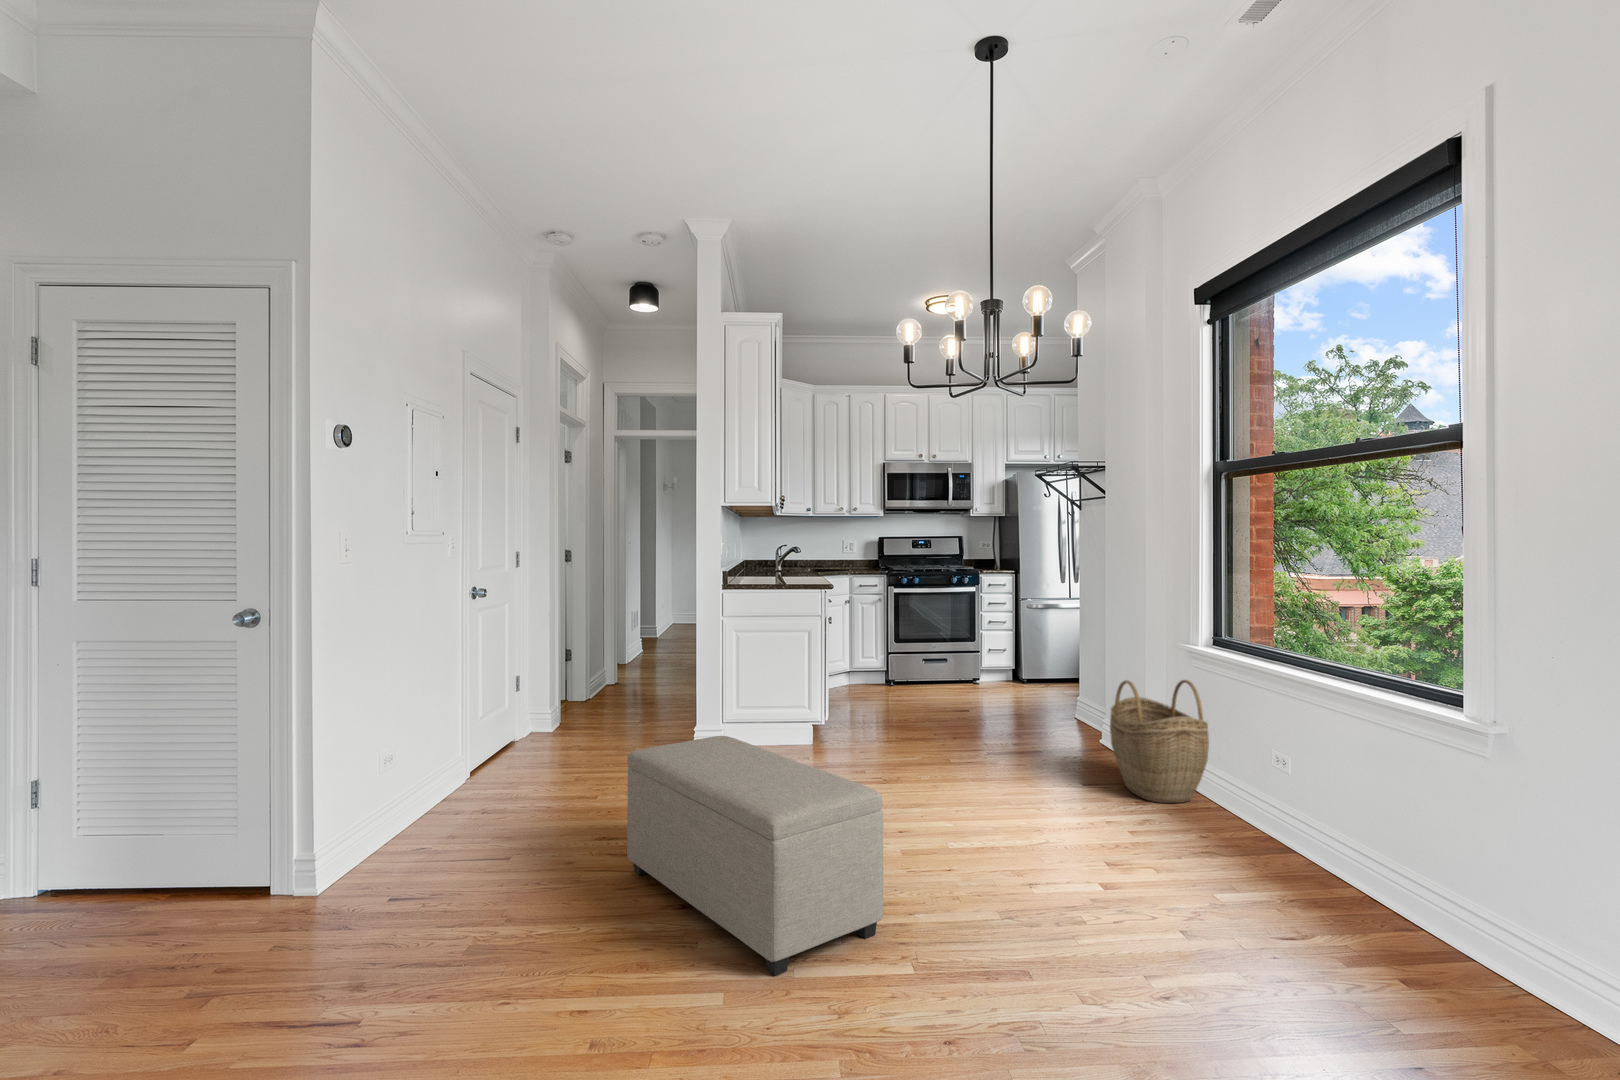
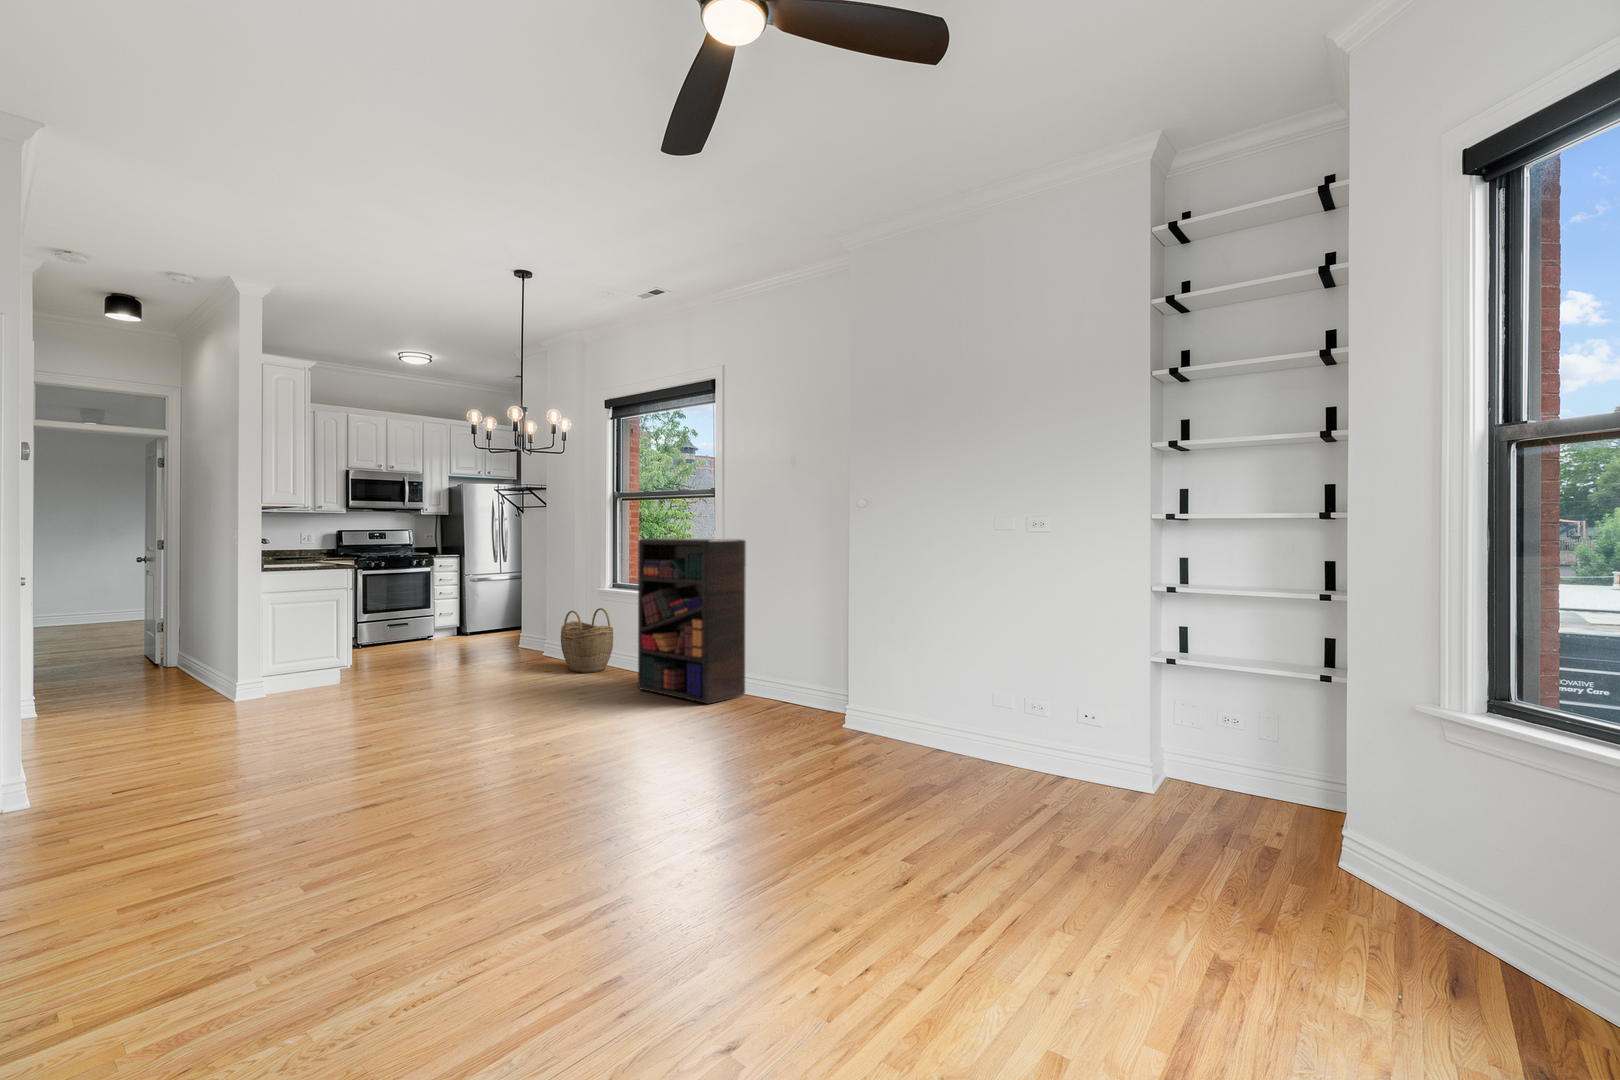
bookshelf: none [1238,549,1567,1014] -> present [638,538,746,704]
ottoman: present [627,736,883,975] -> none [304,657,495,749]

